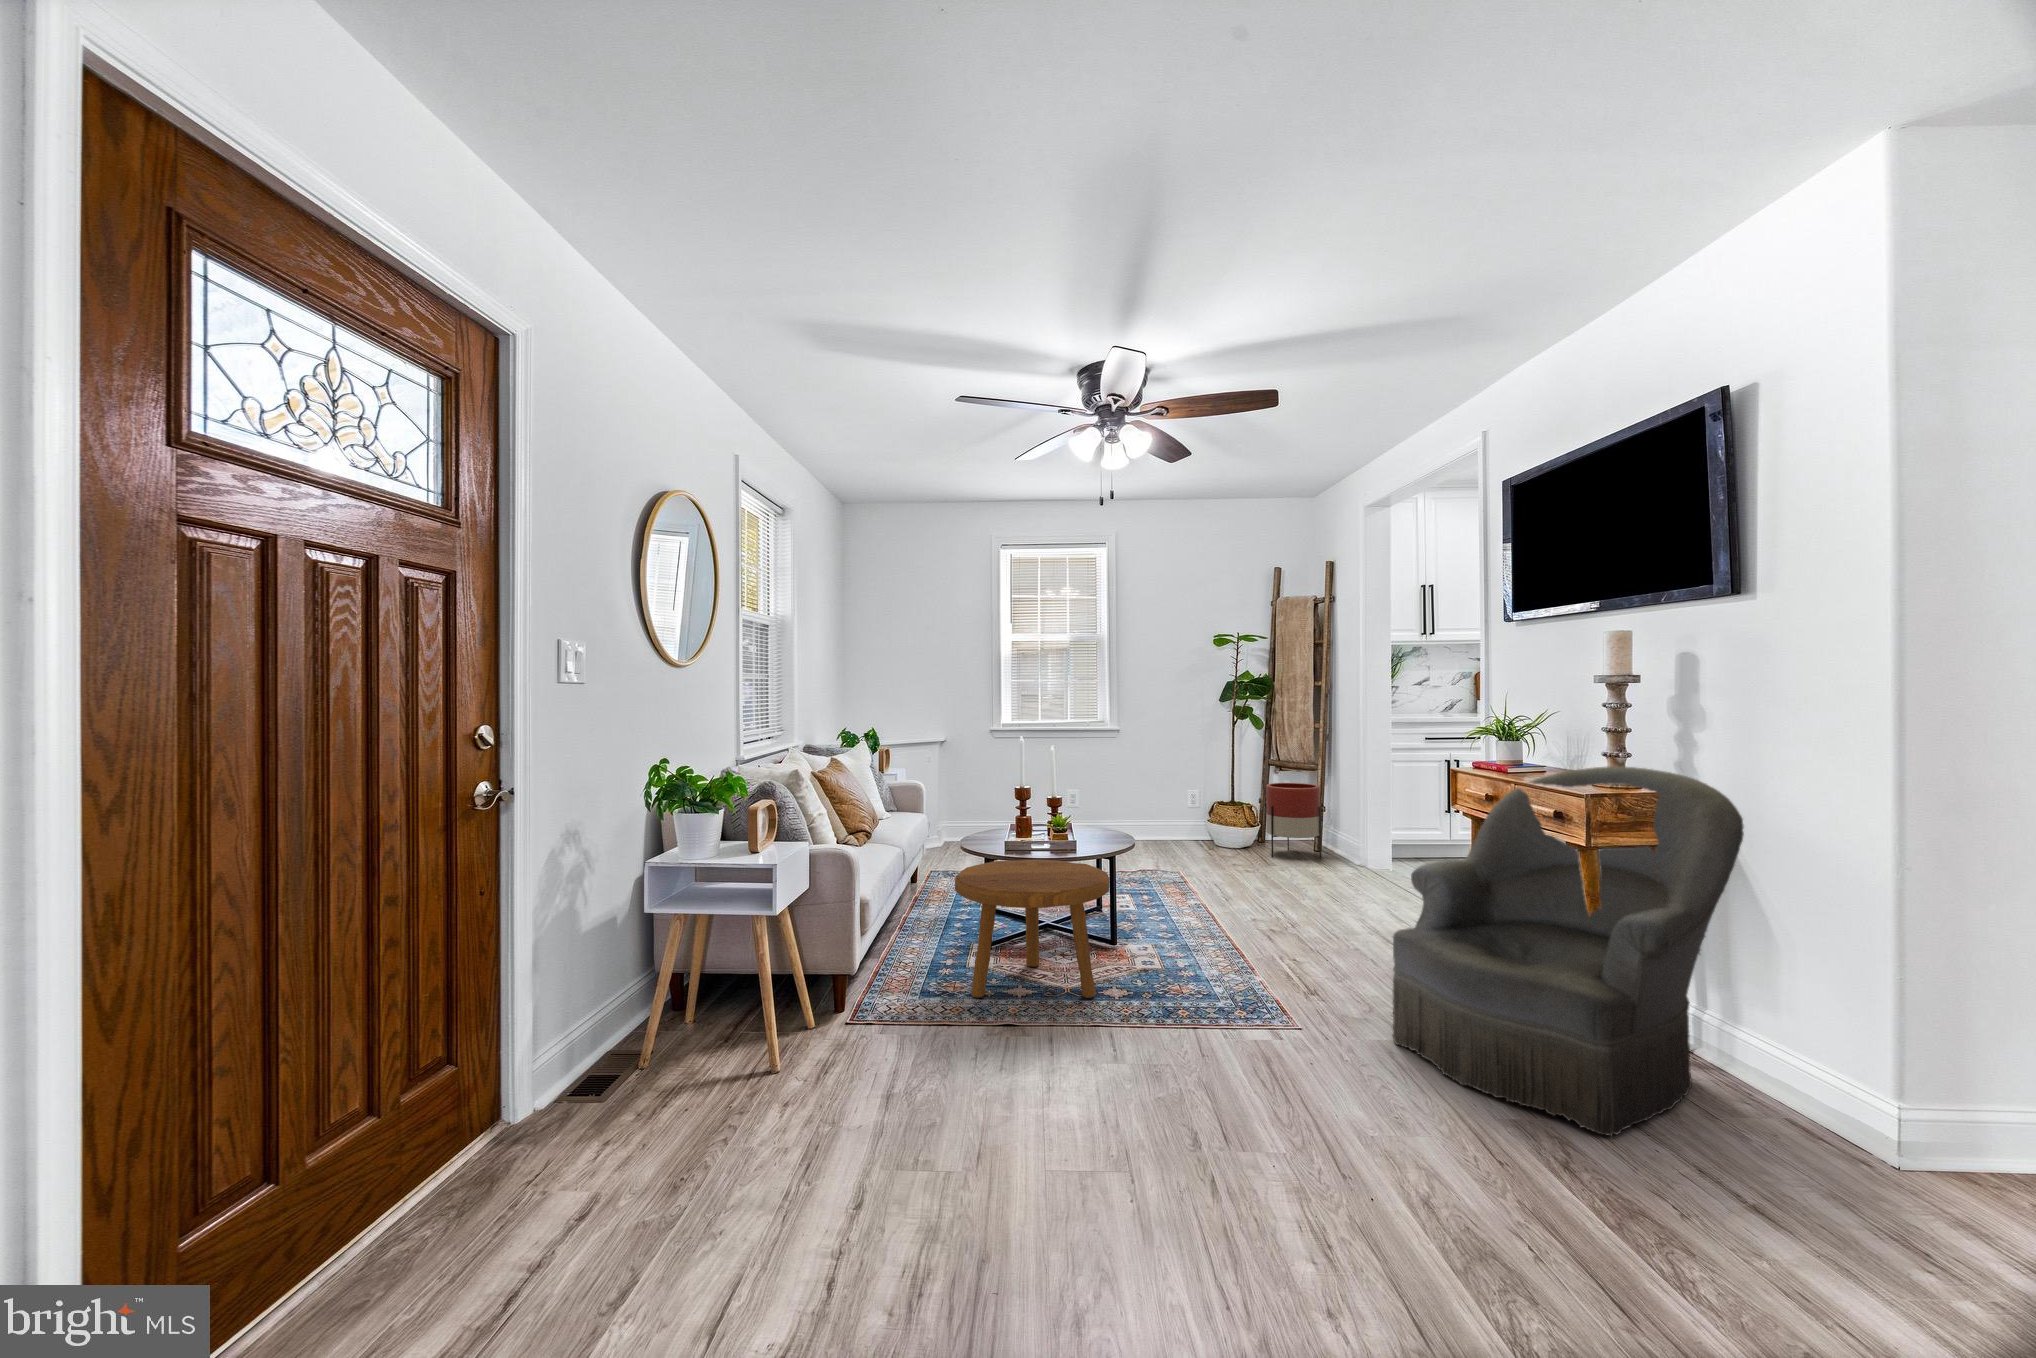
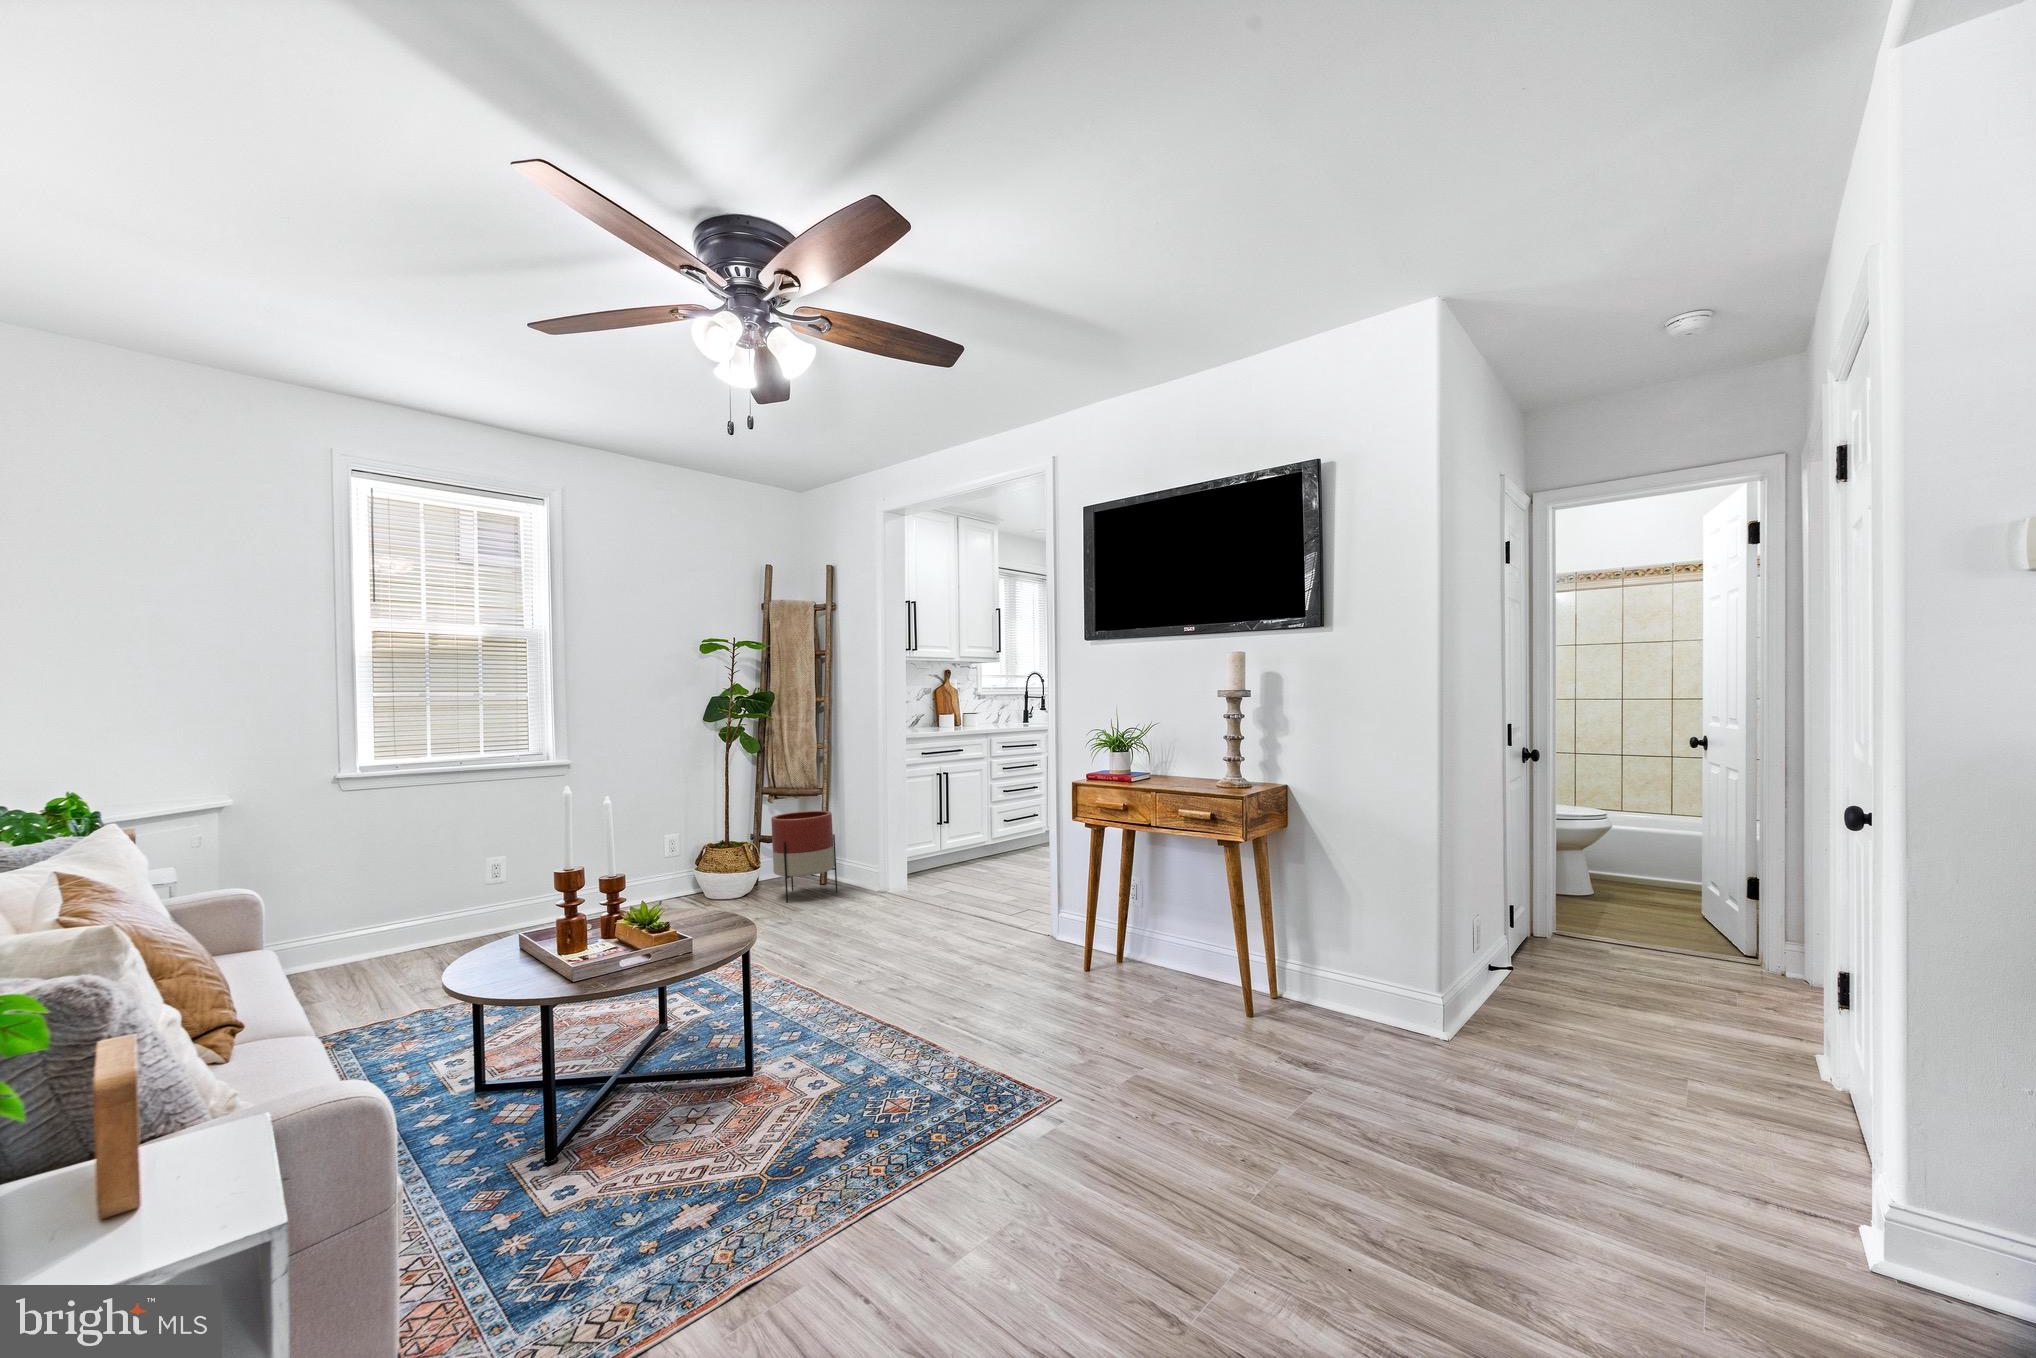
armchair: present [1393,766,1744,1136] -> none [1163,747,1451,1106]
footstool: present [955,860,1109,998] -> none [548,968,827,1269]

